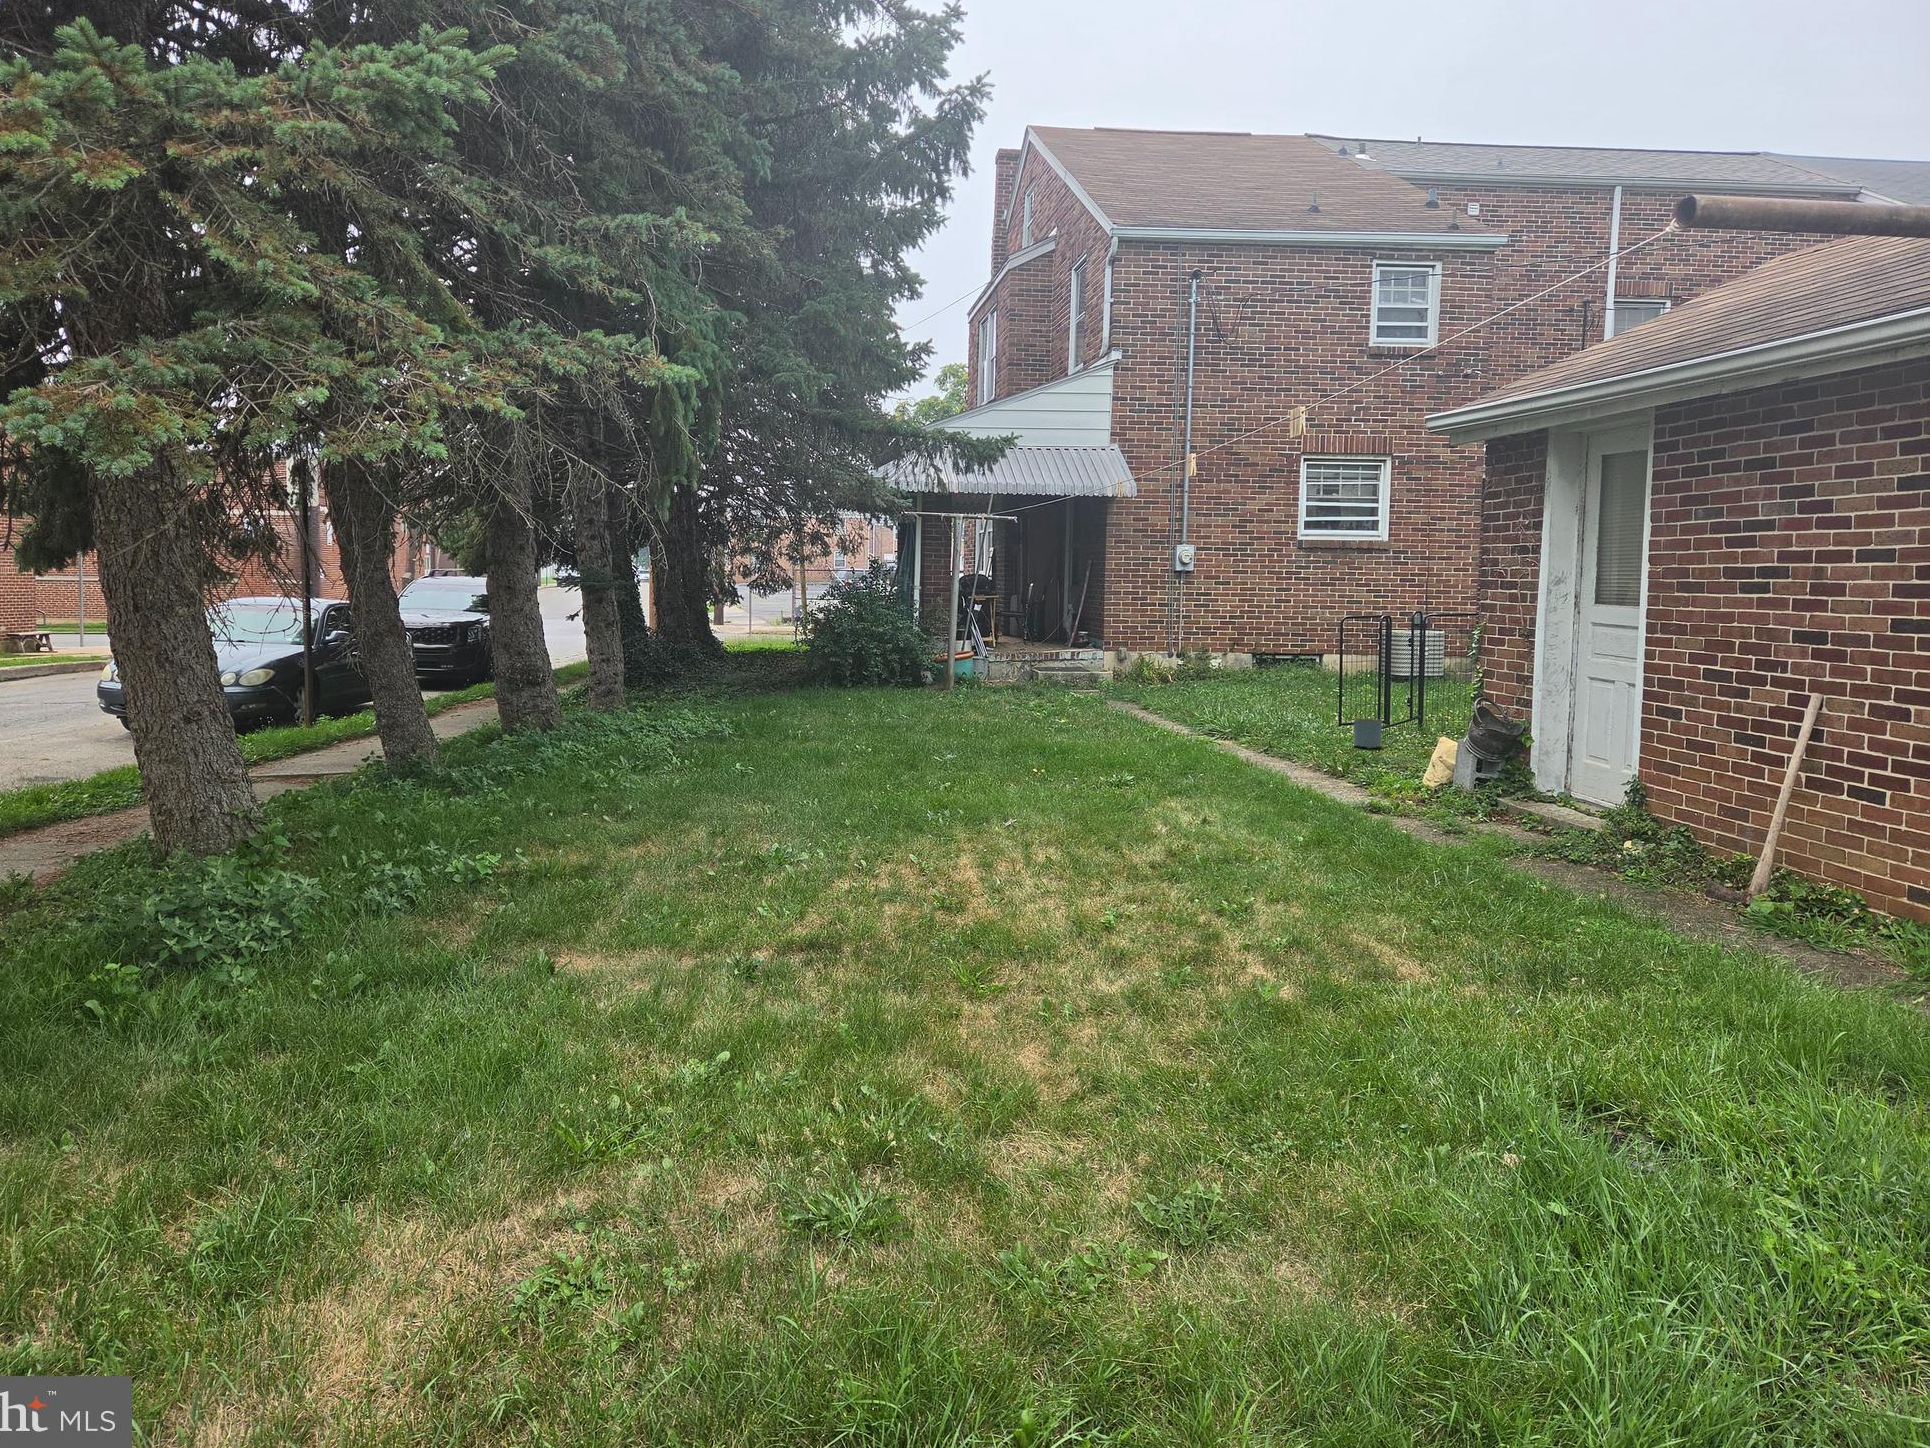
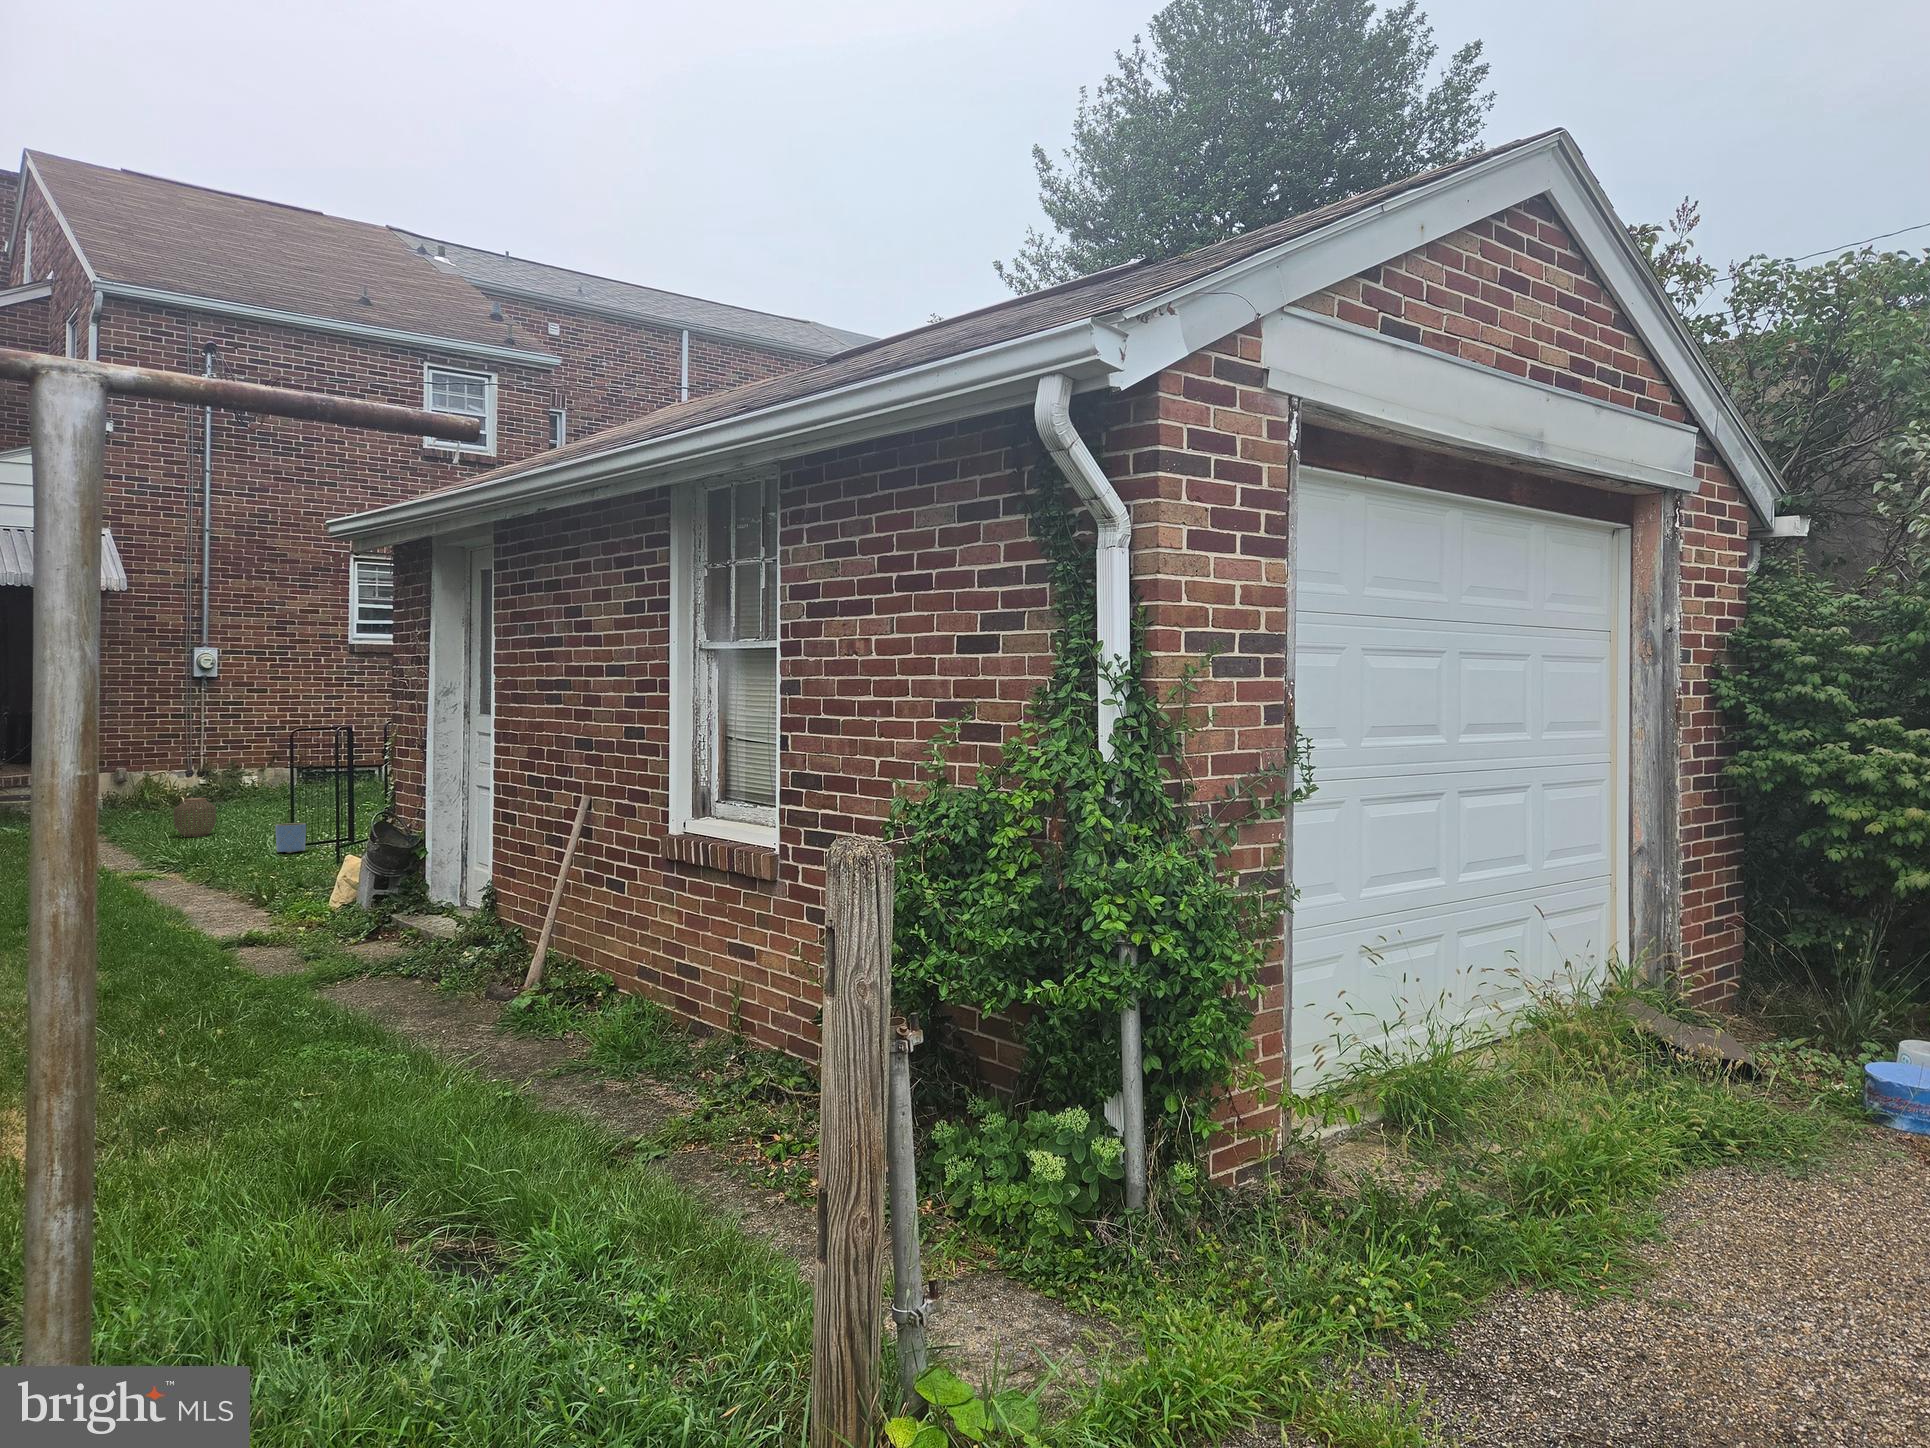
woven basket: none [1222,683,1257,719] -> present [174,798,216,837]

